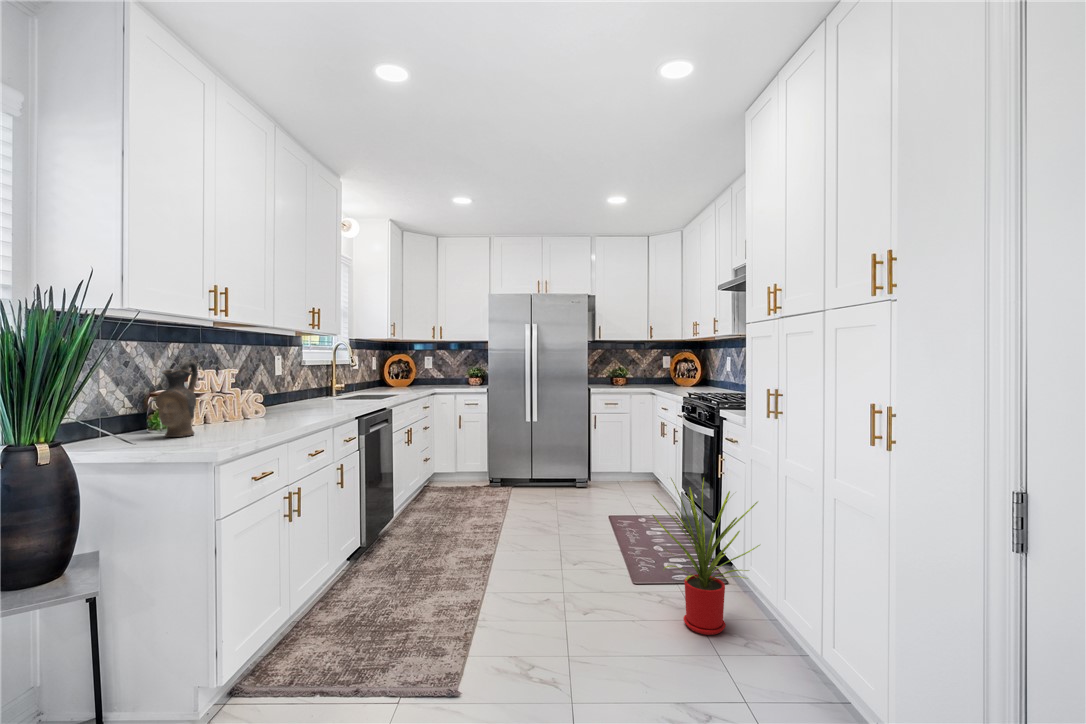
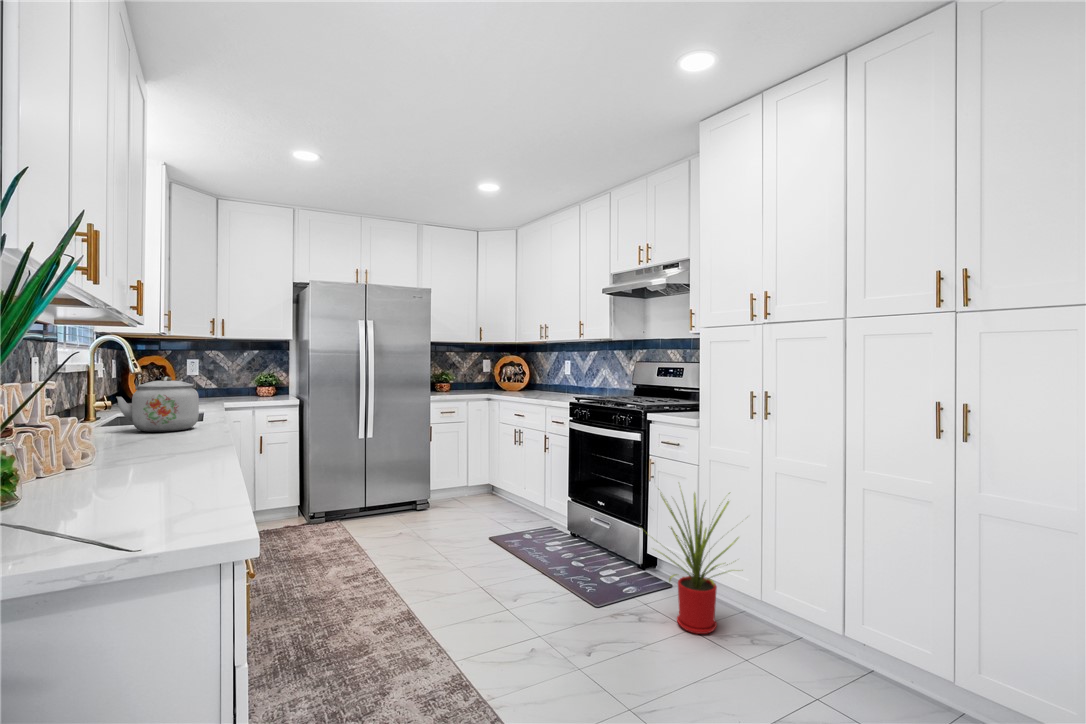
ceramic pitcher: present [156,361,198,437] -> none [32,377,118,539]
kettle: none [331,367,378,401] -> present [116,377,199,432]

